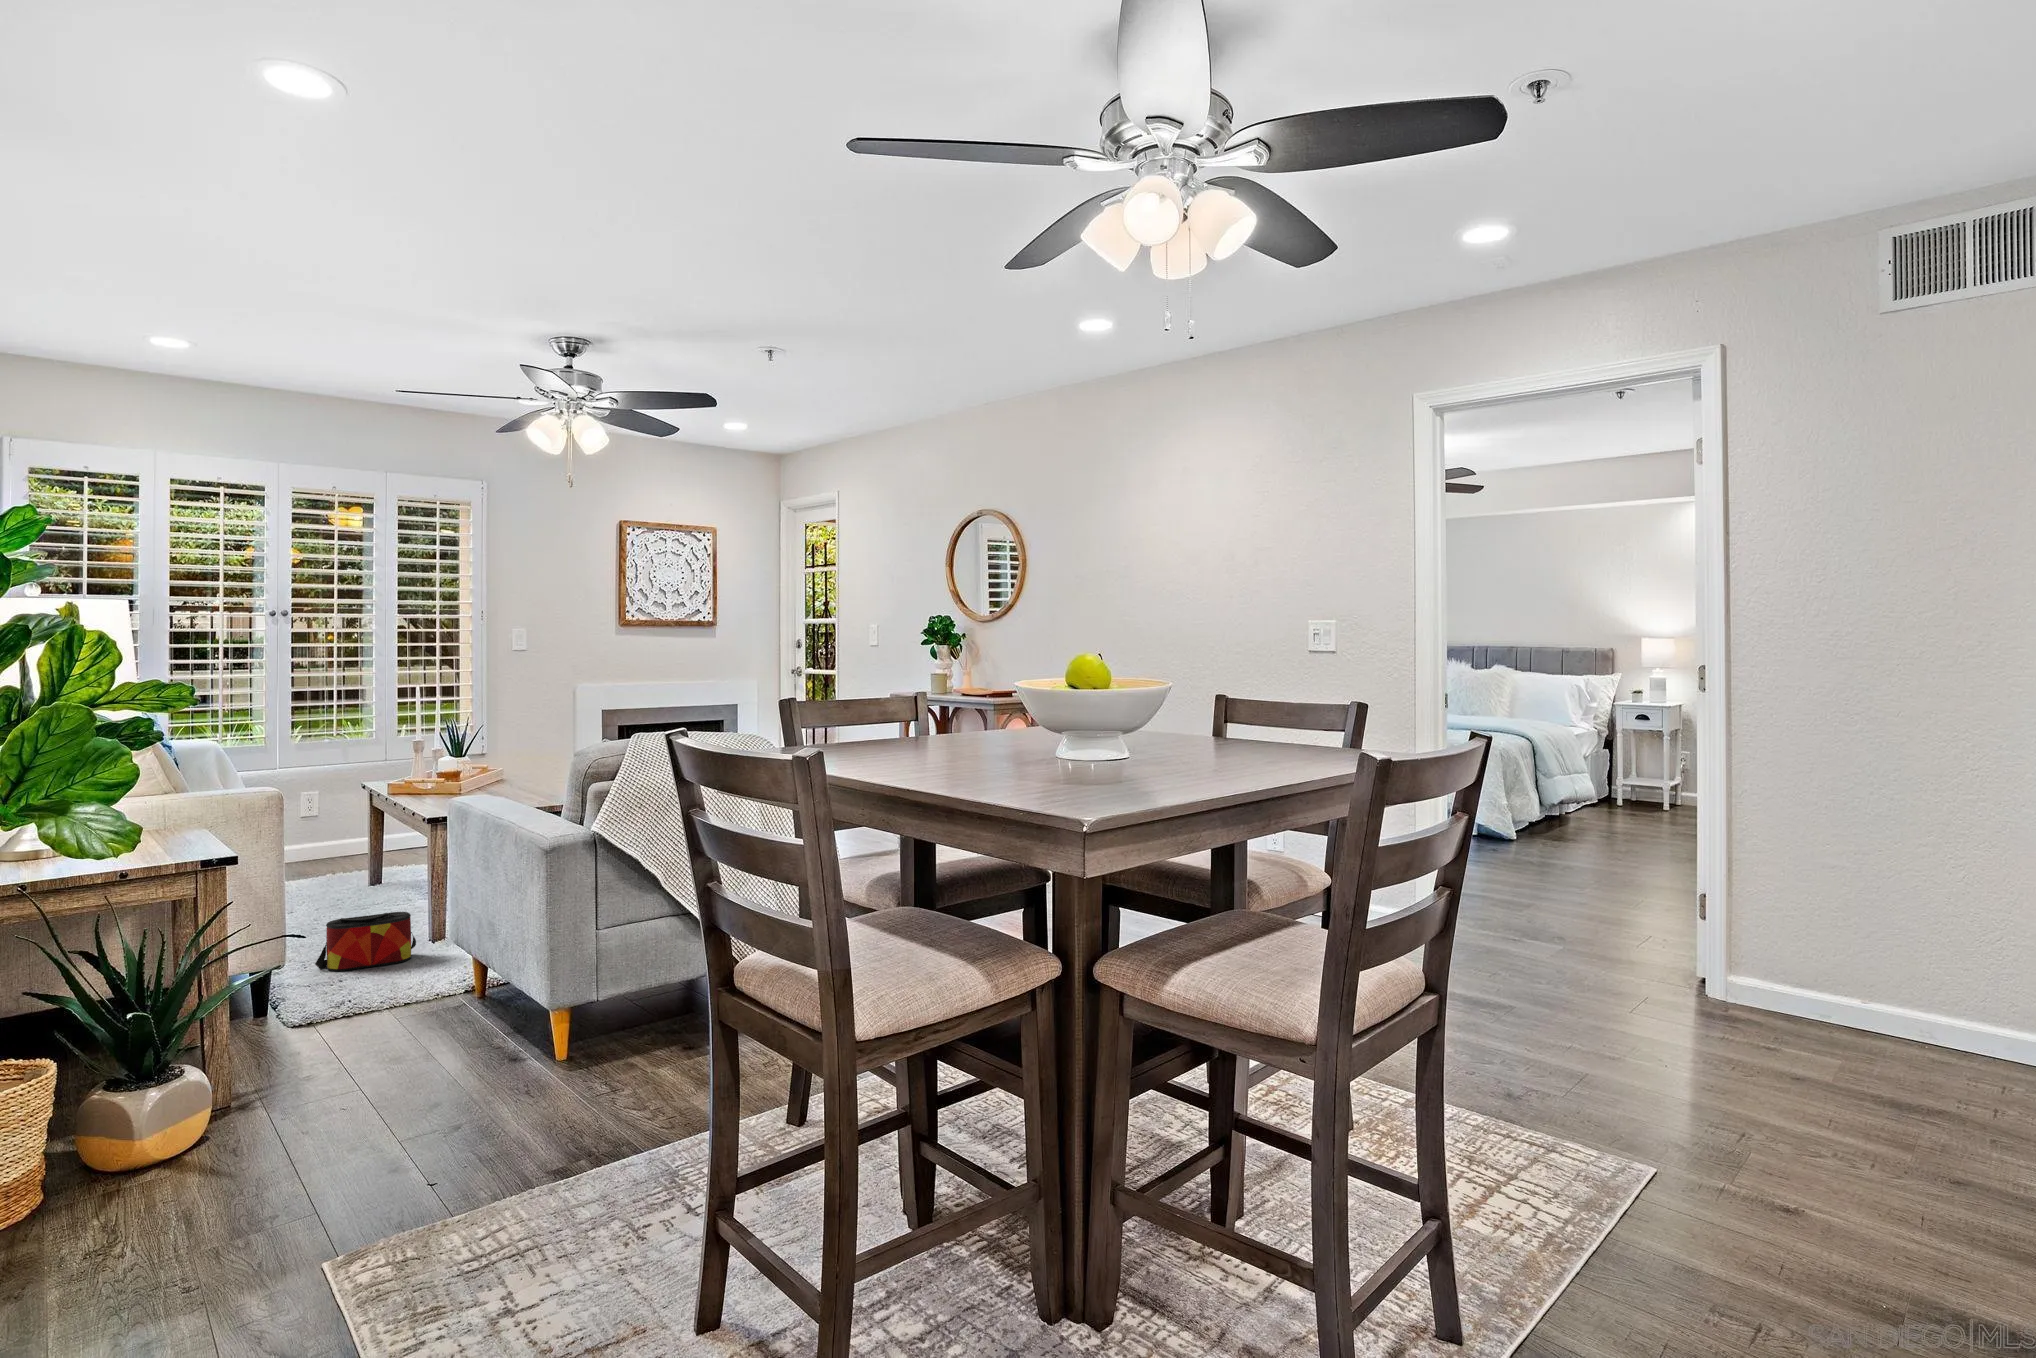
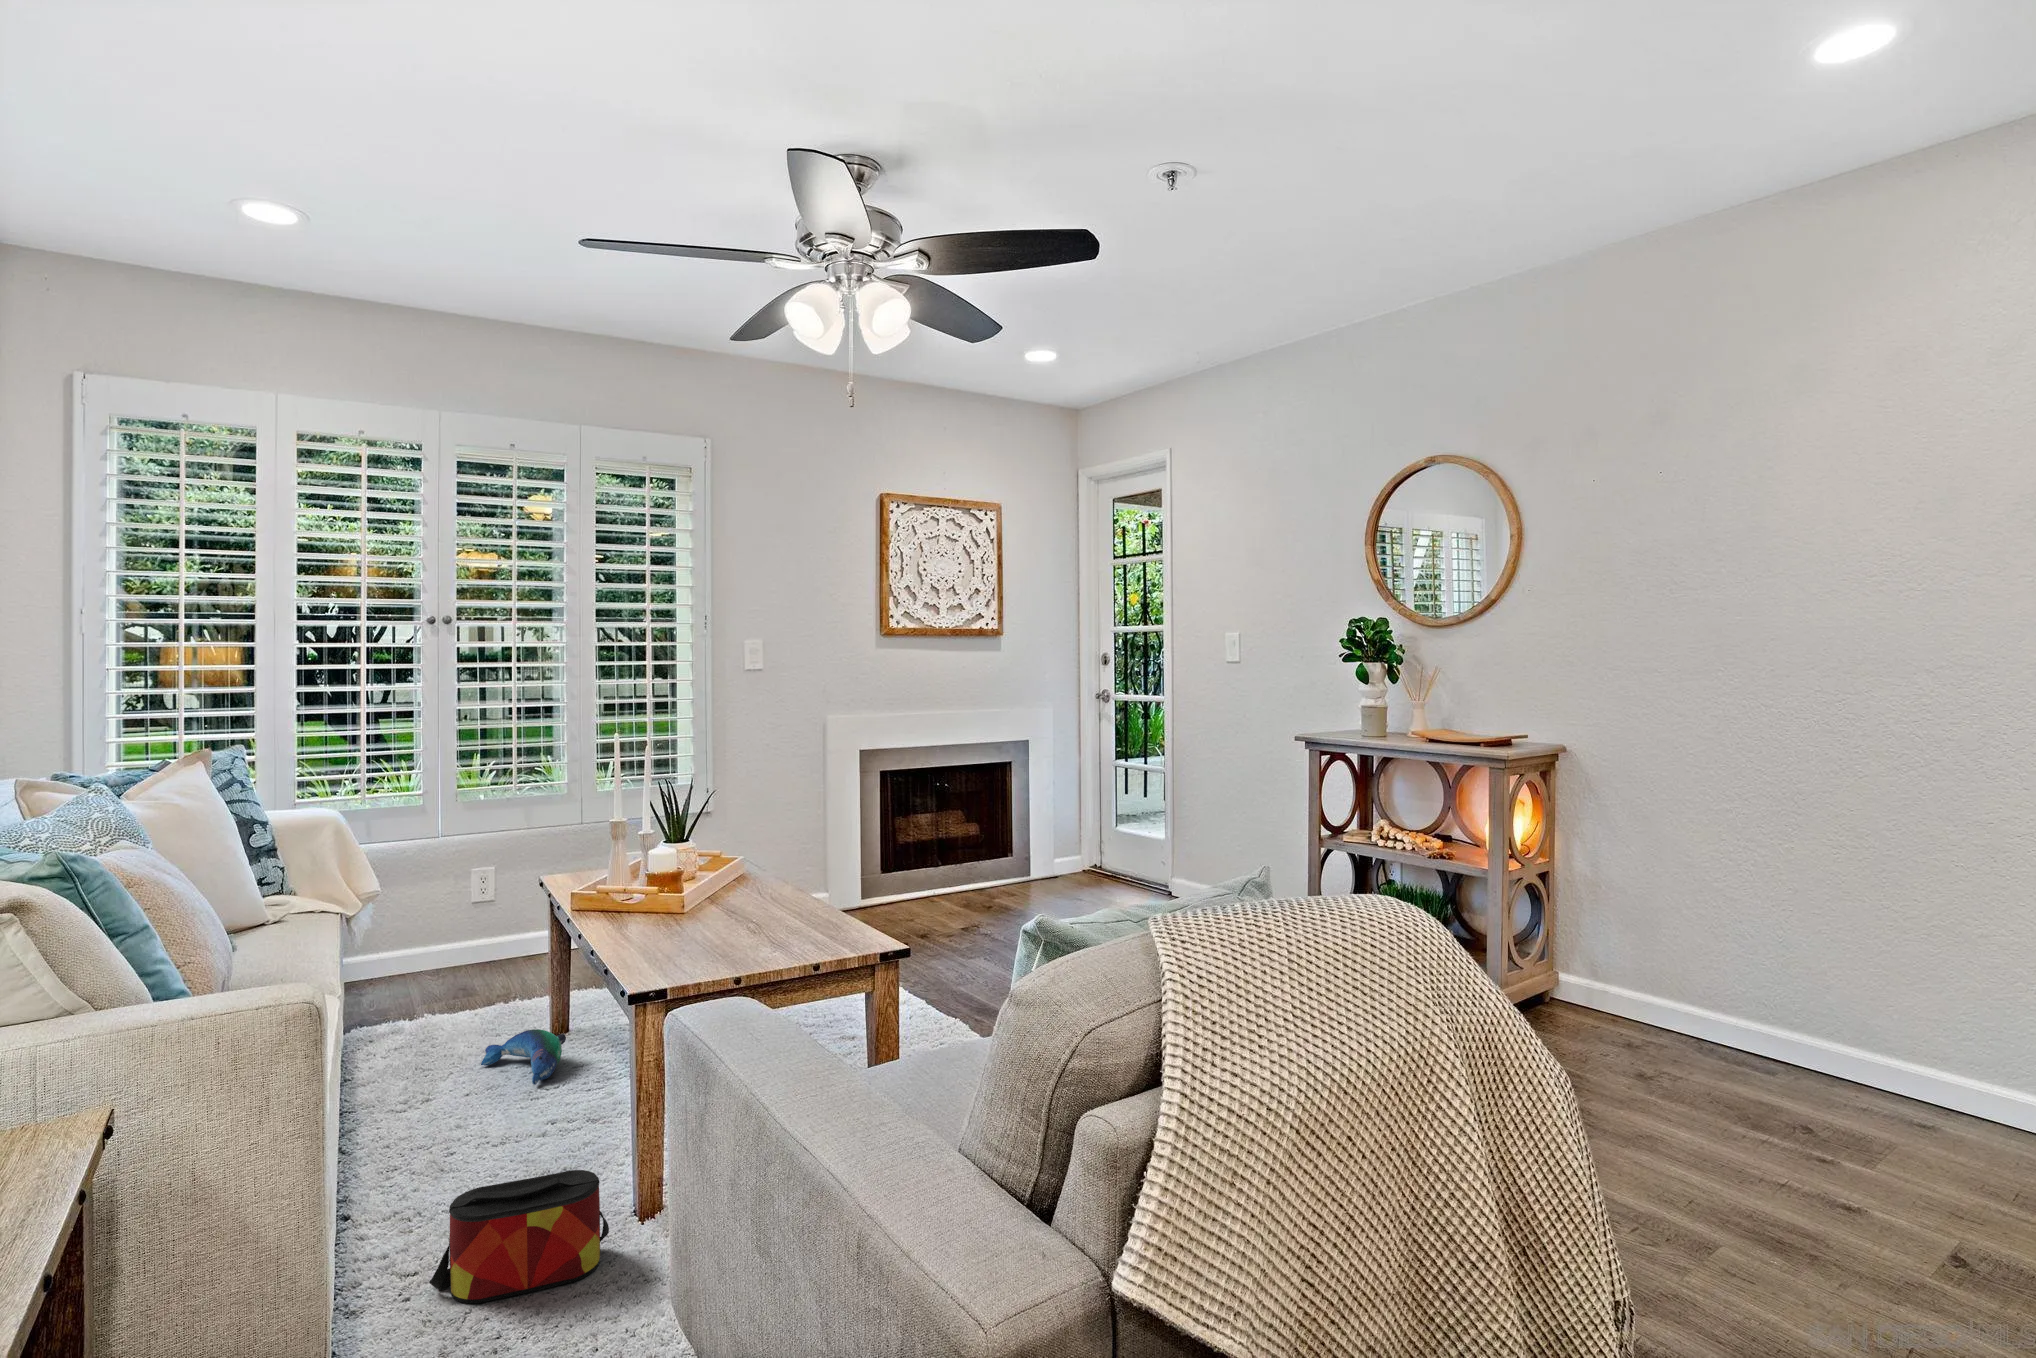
plush toy: none [324,875,383,904] -> present [481,1029,566,1085]

